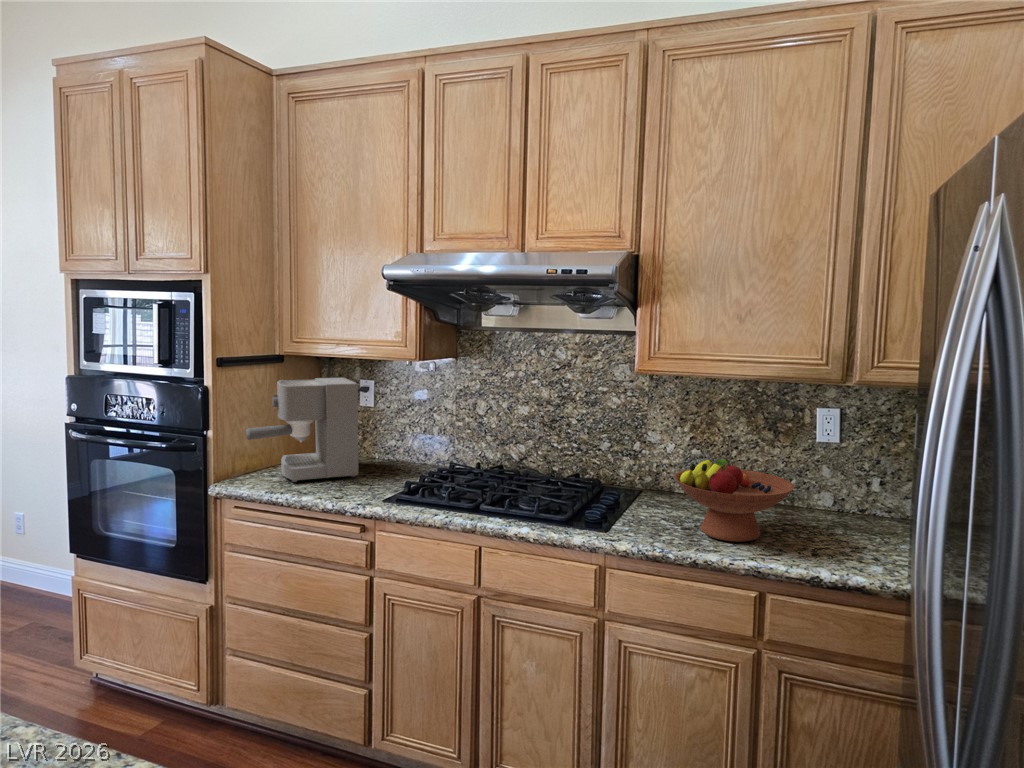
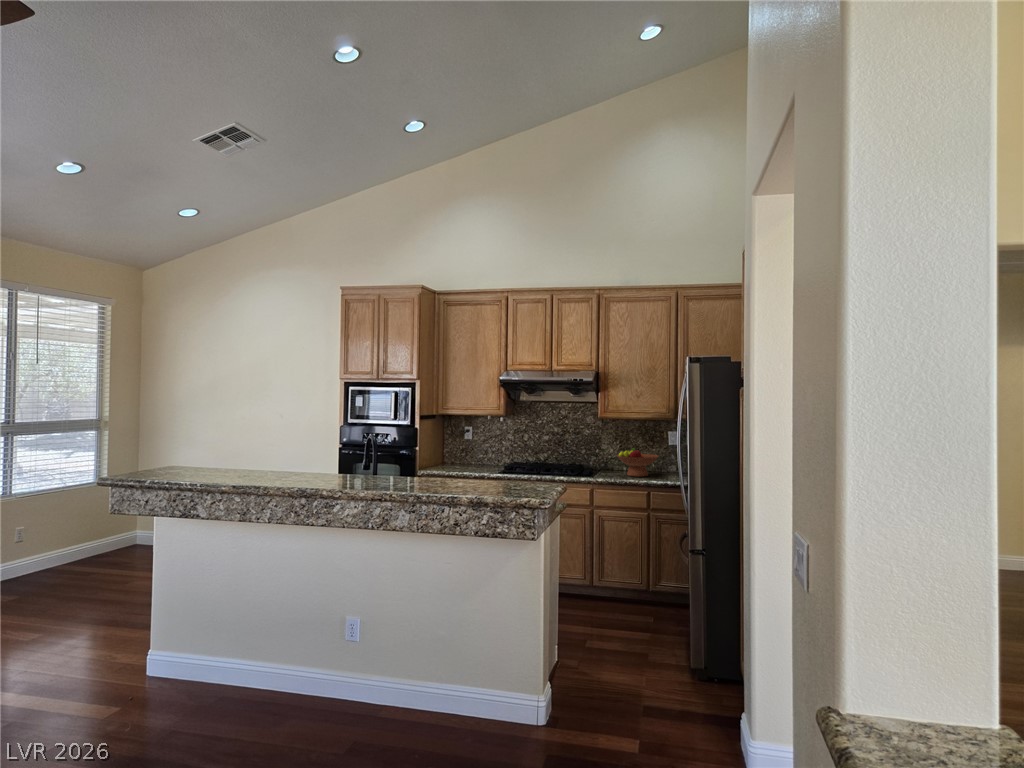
coffee maker: present [246,378,358,482] -> none [431,425,477,470]

